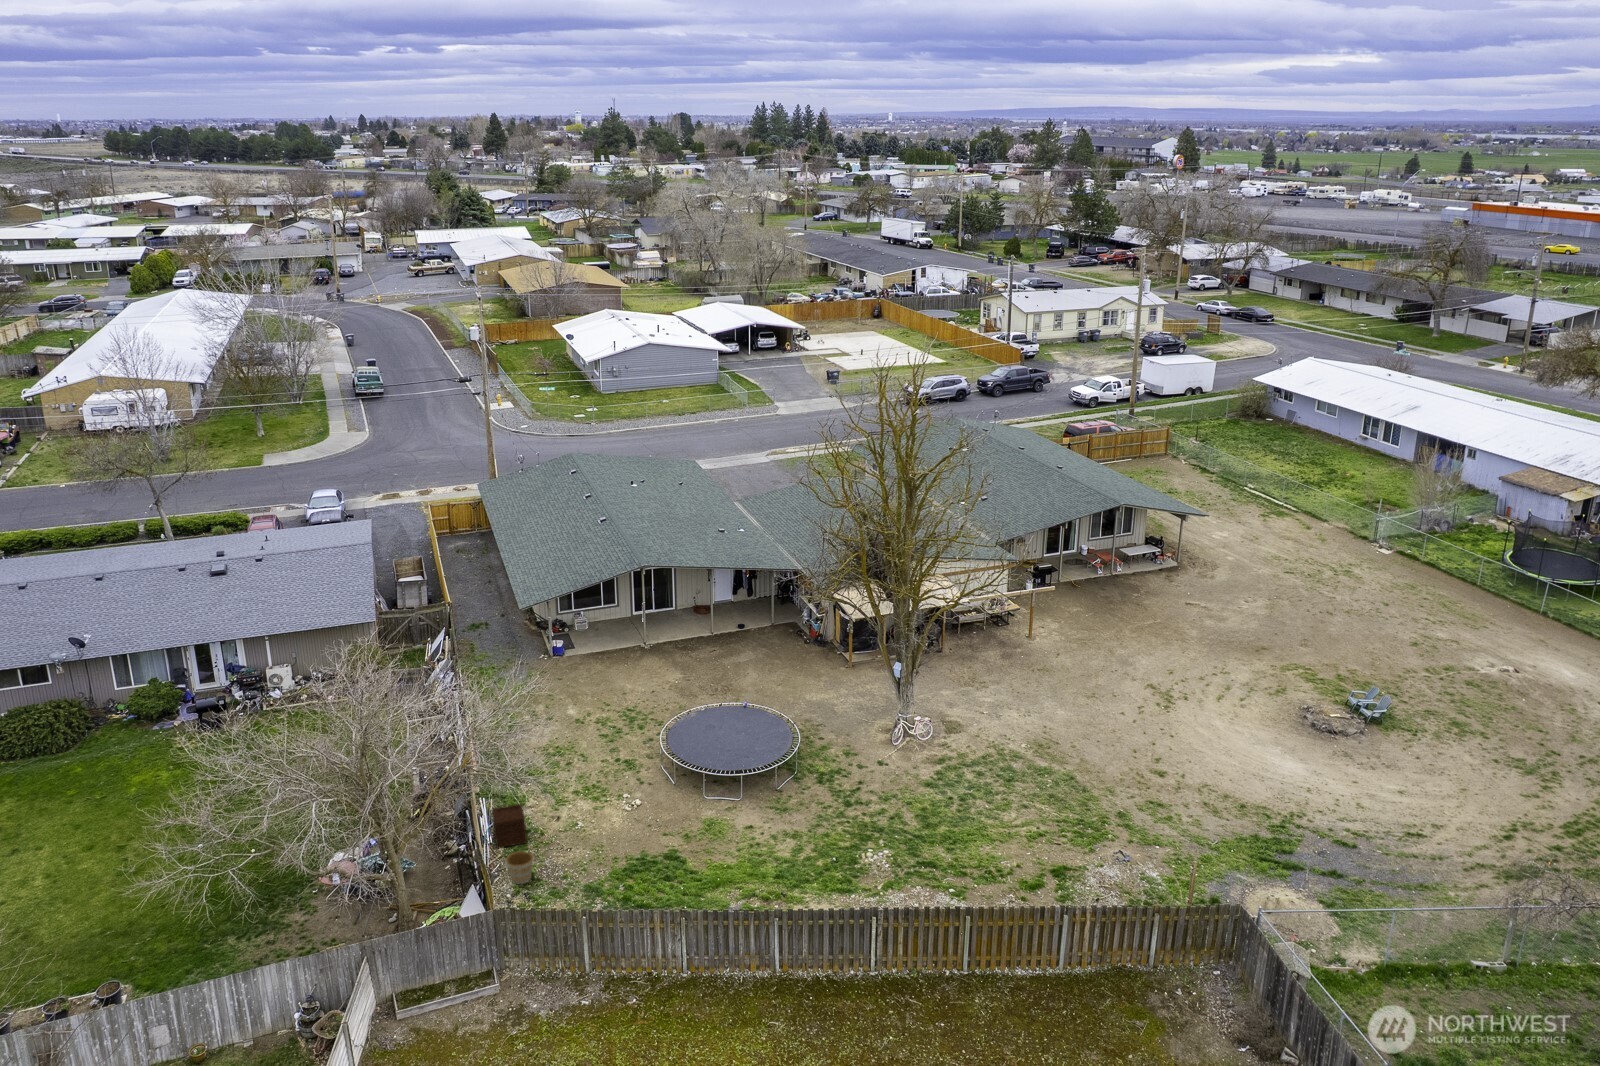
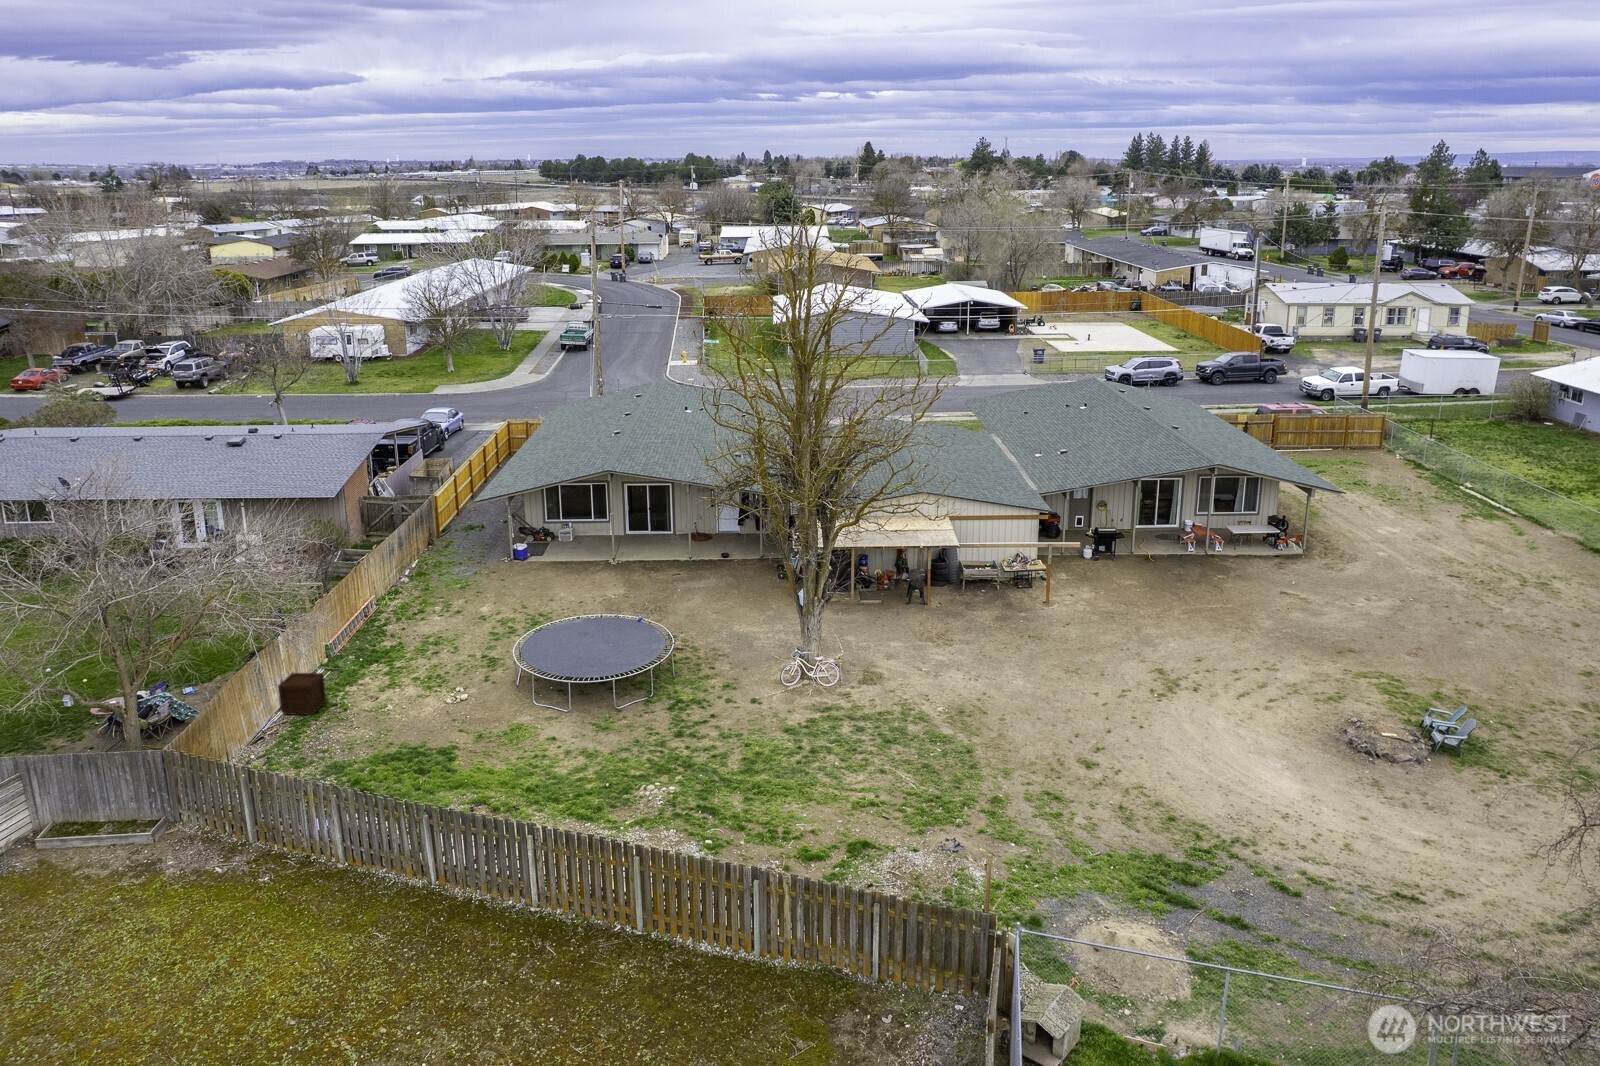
wooden bucket: present [506,852,534,884] -> none [251,715,285,750]

